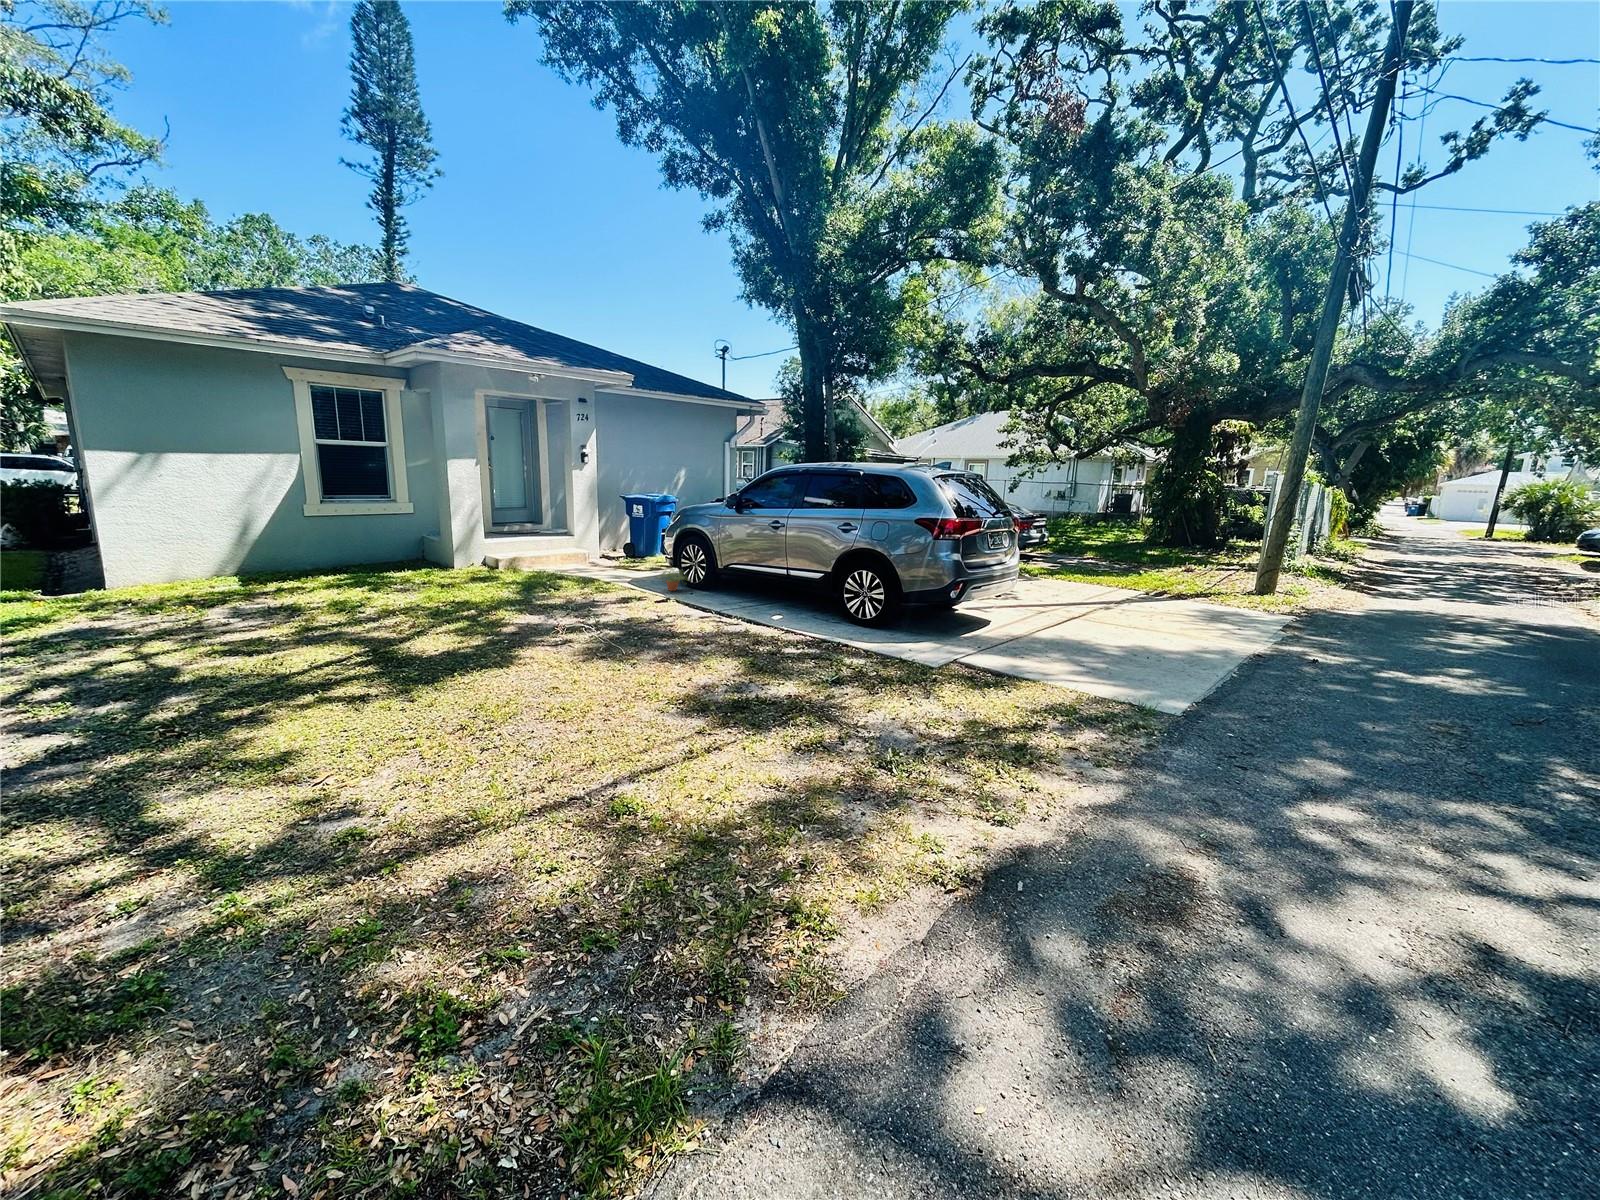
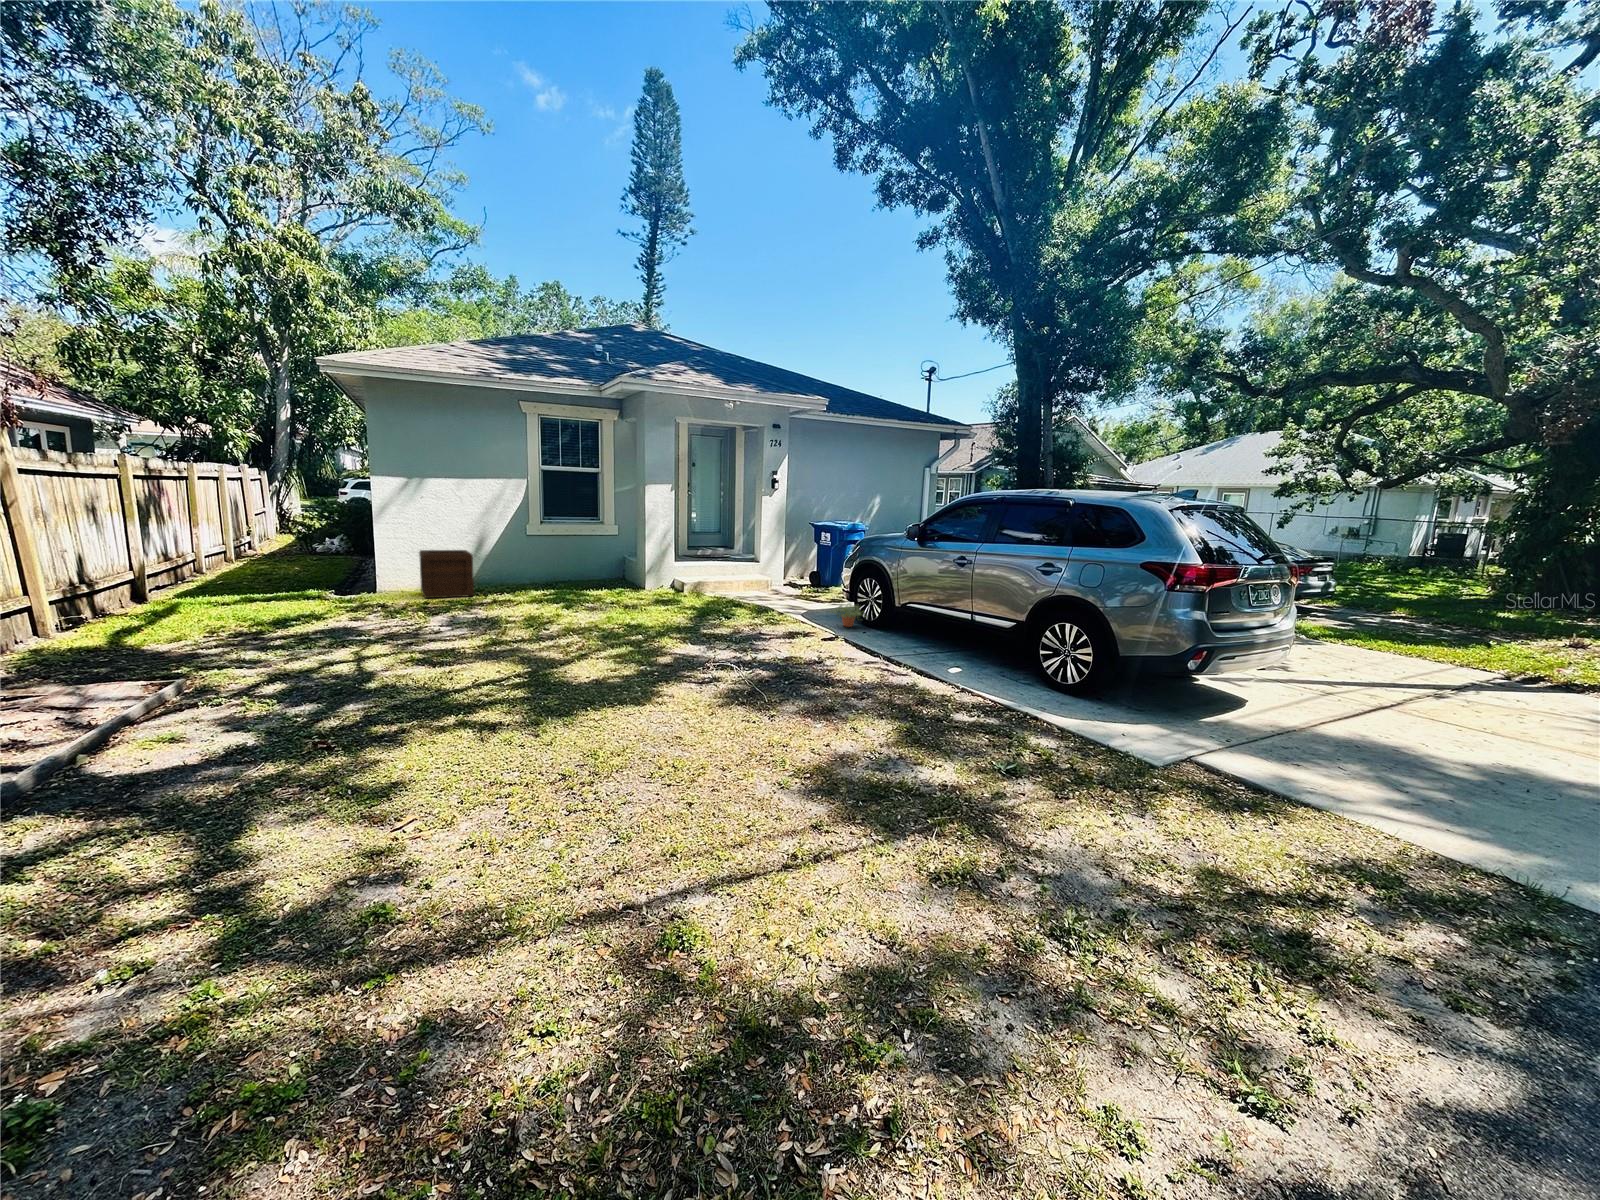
wooden crate: none [162,534,245,591] -> present [419,550,474,598]

